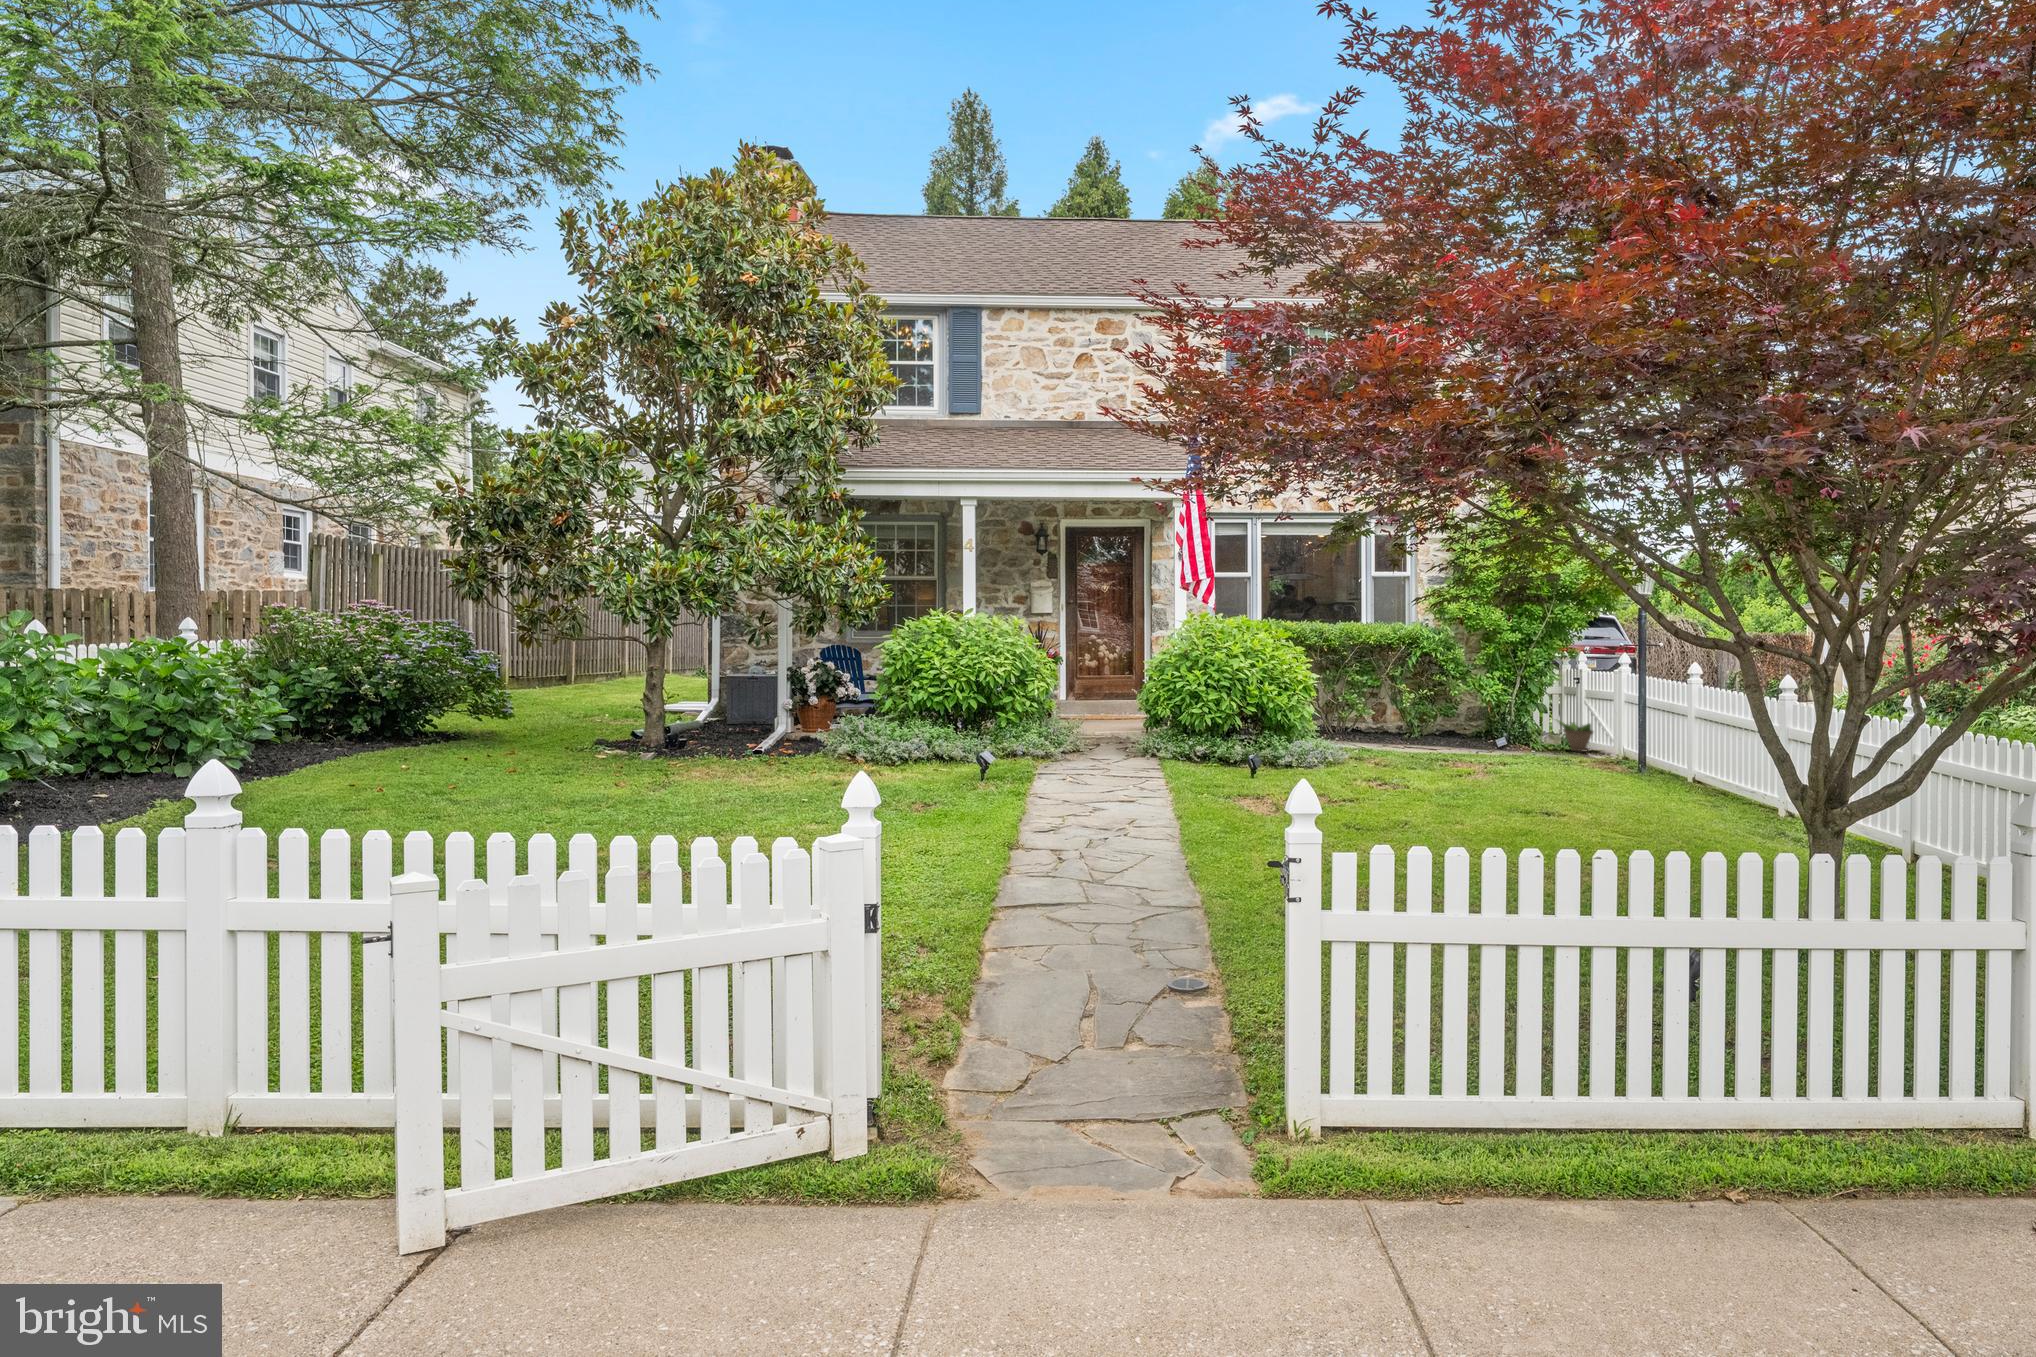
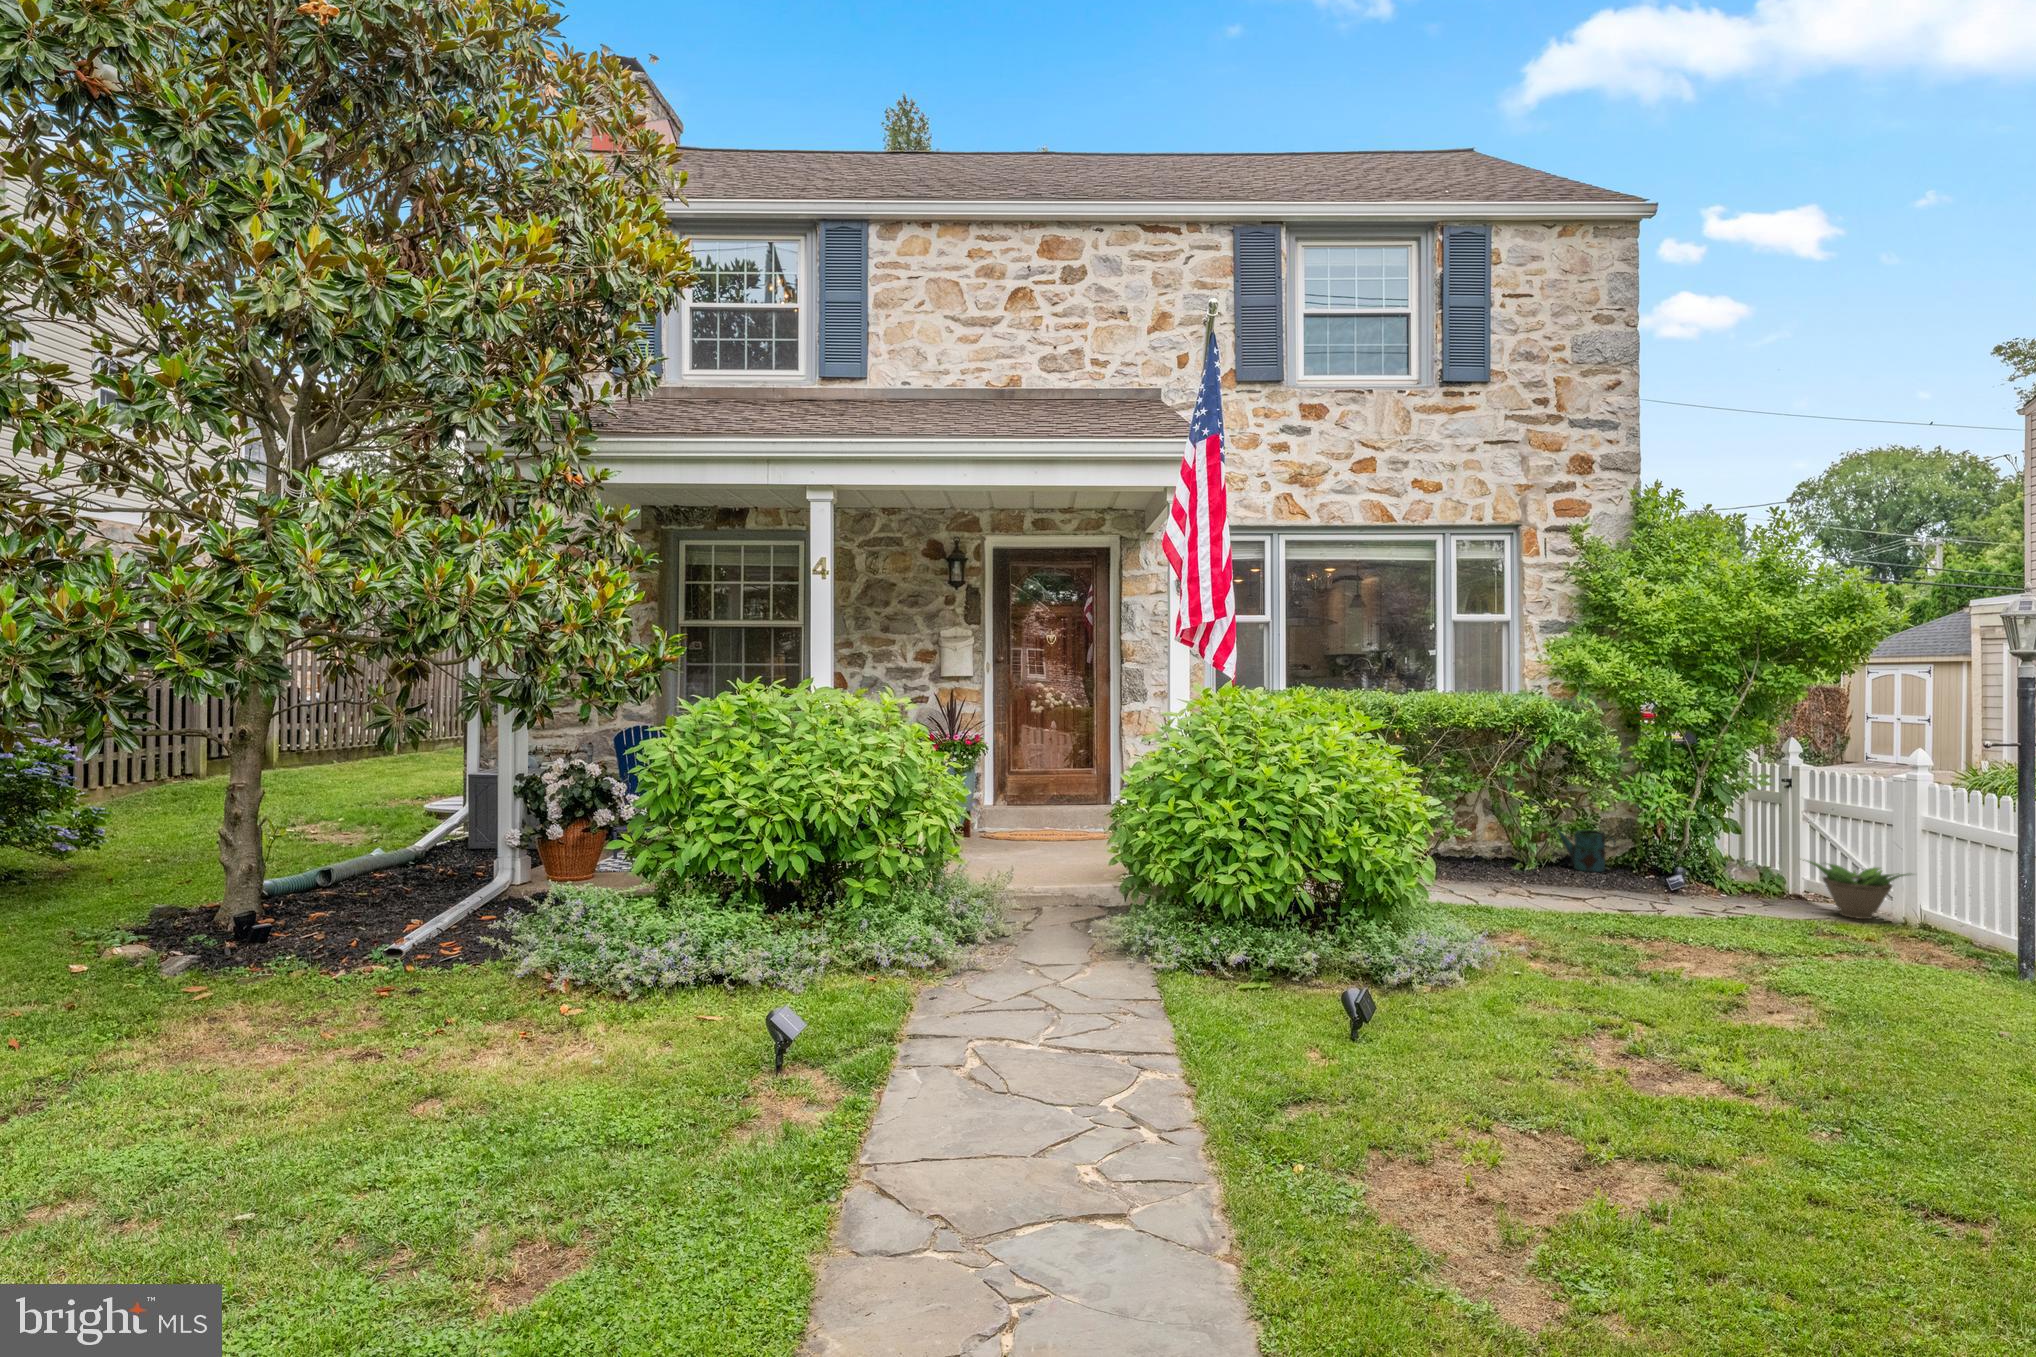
watering can: none [1428,707,1465,737] -> present [1550,822,1616,872]

